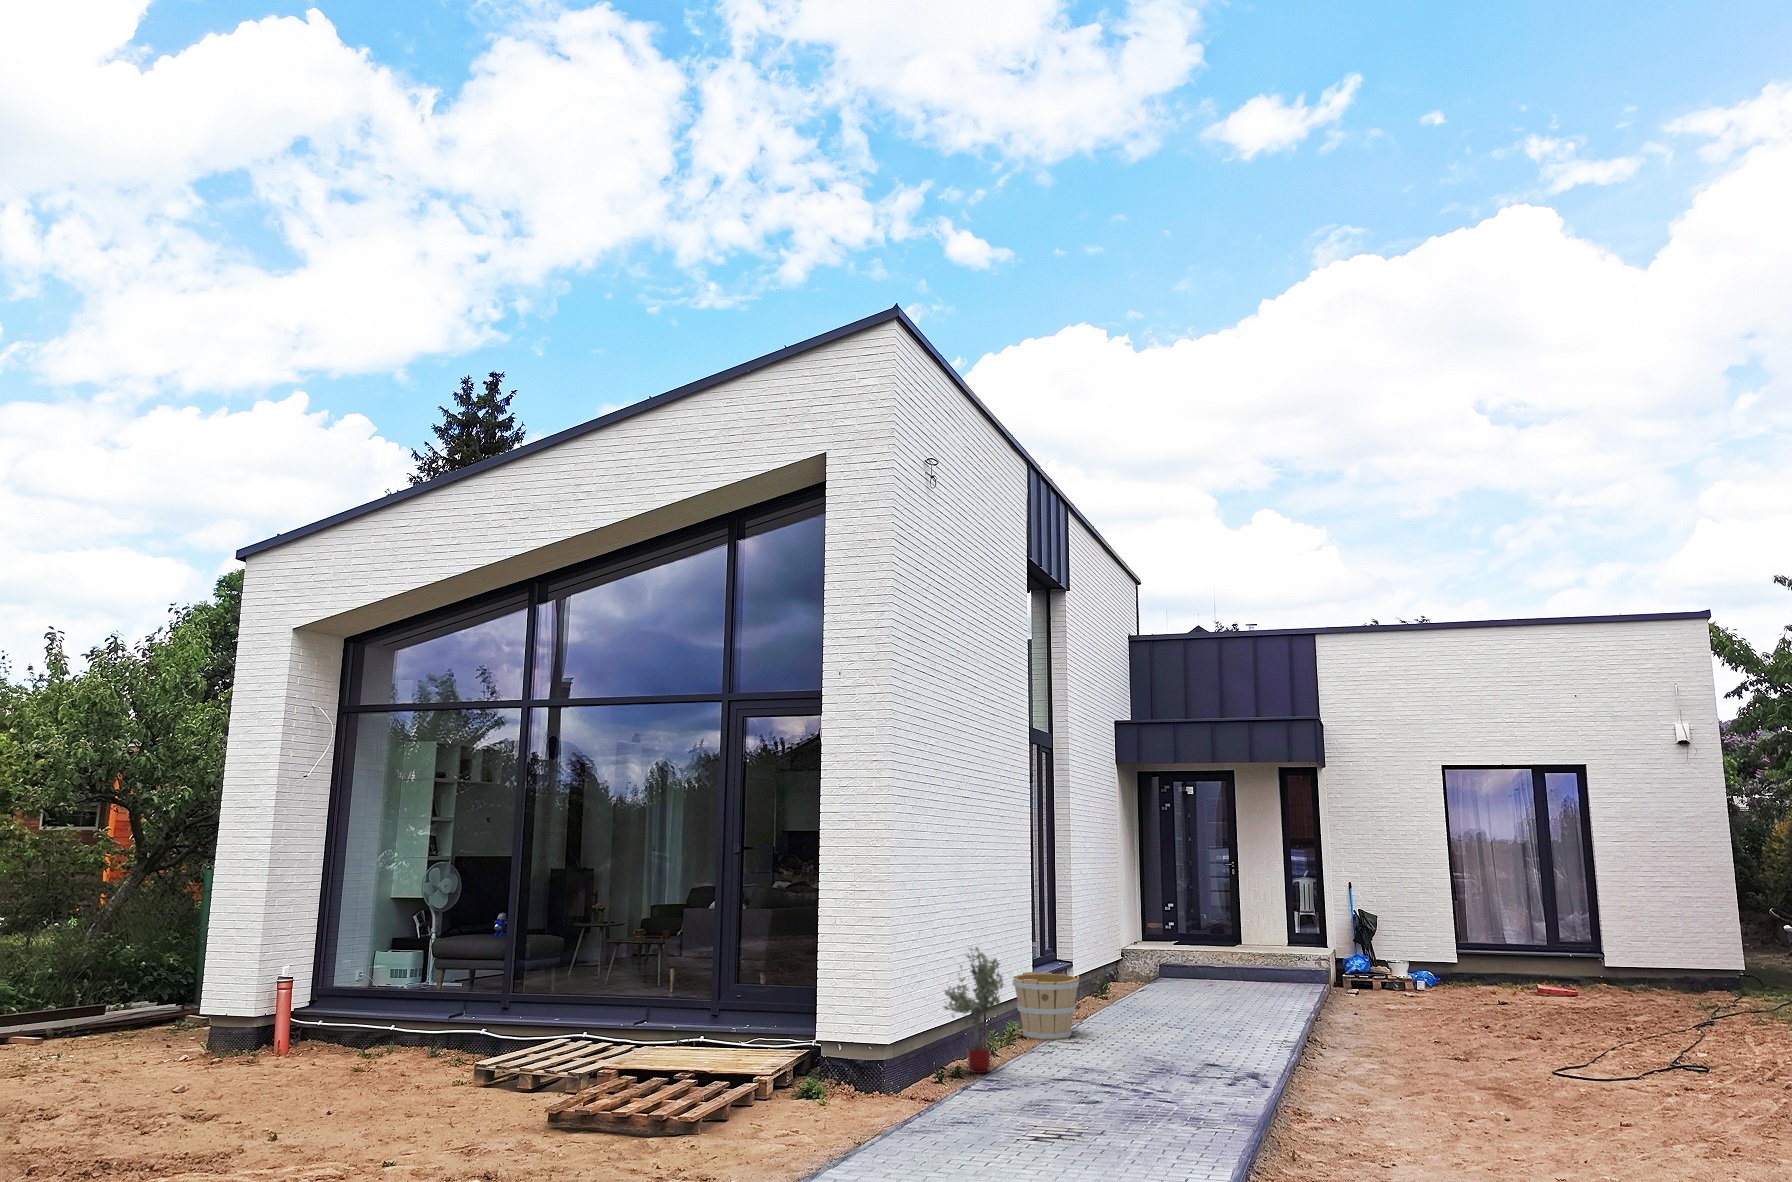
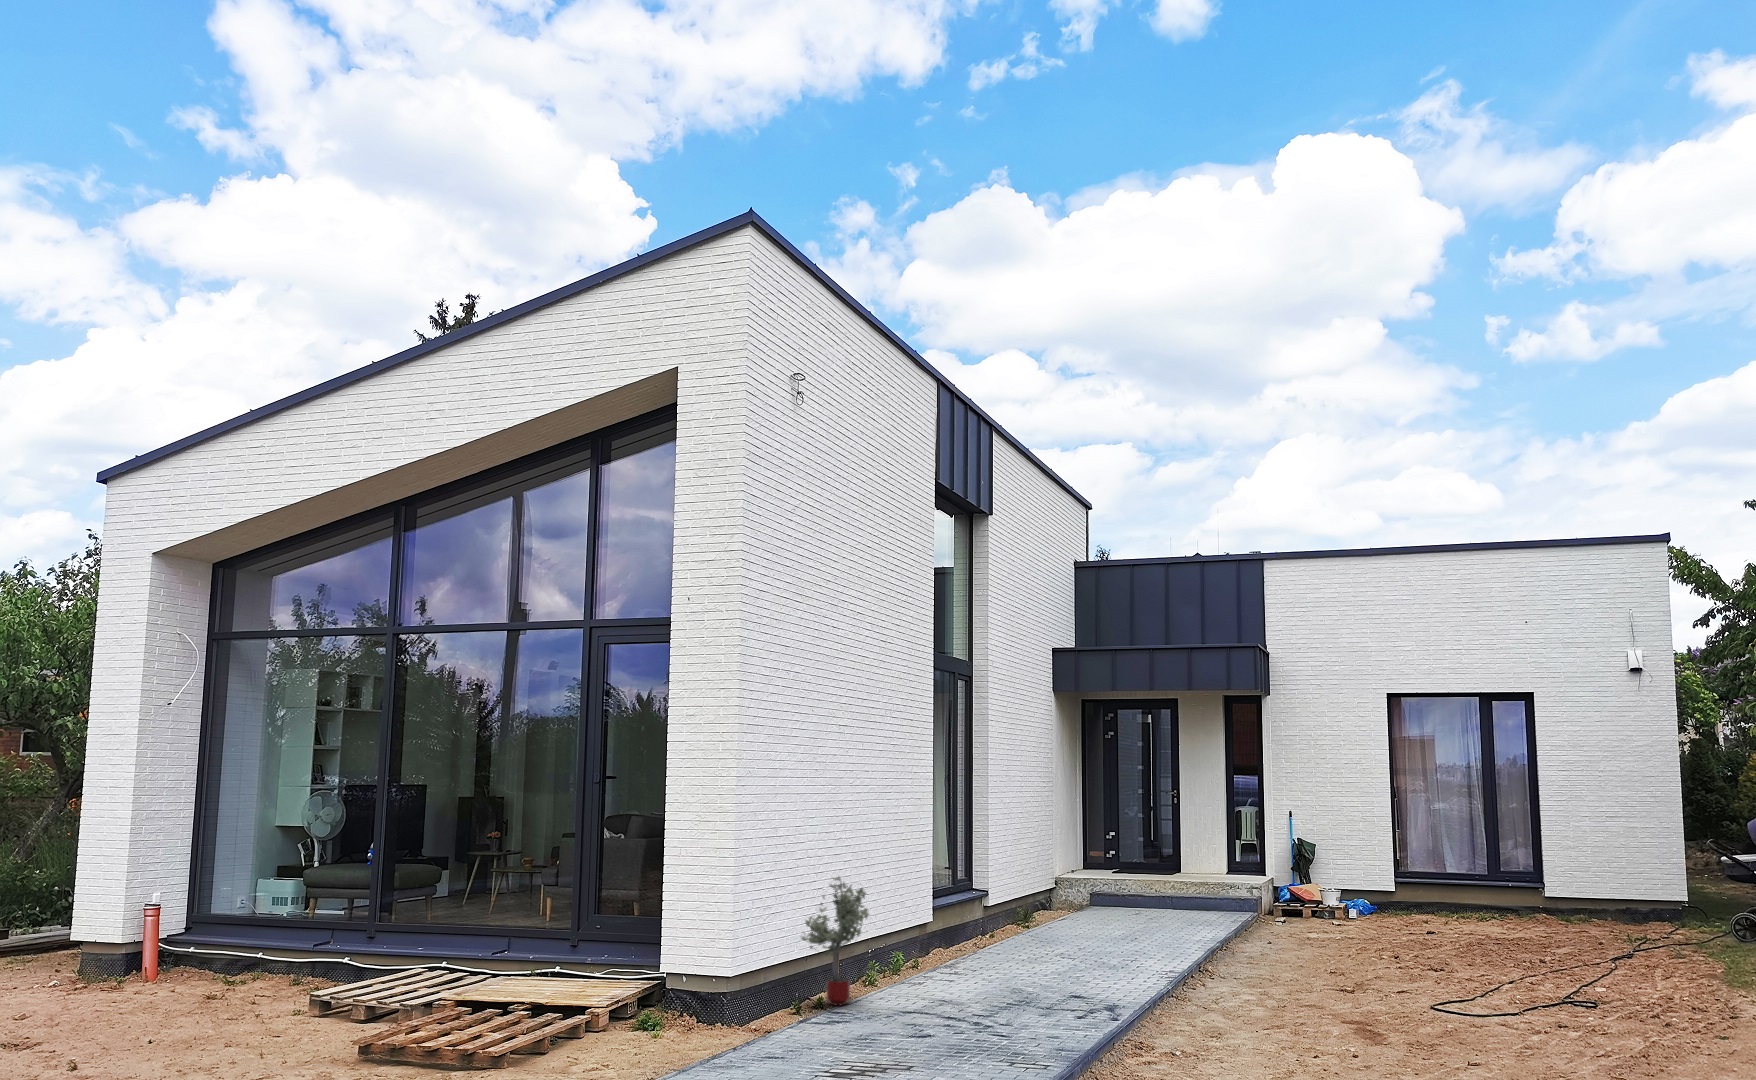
wooden bucket: present [1012,972,1079,1040] -> none [898,901,967,971]

